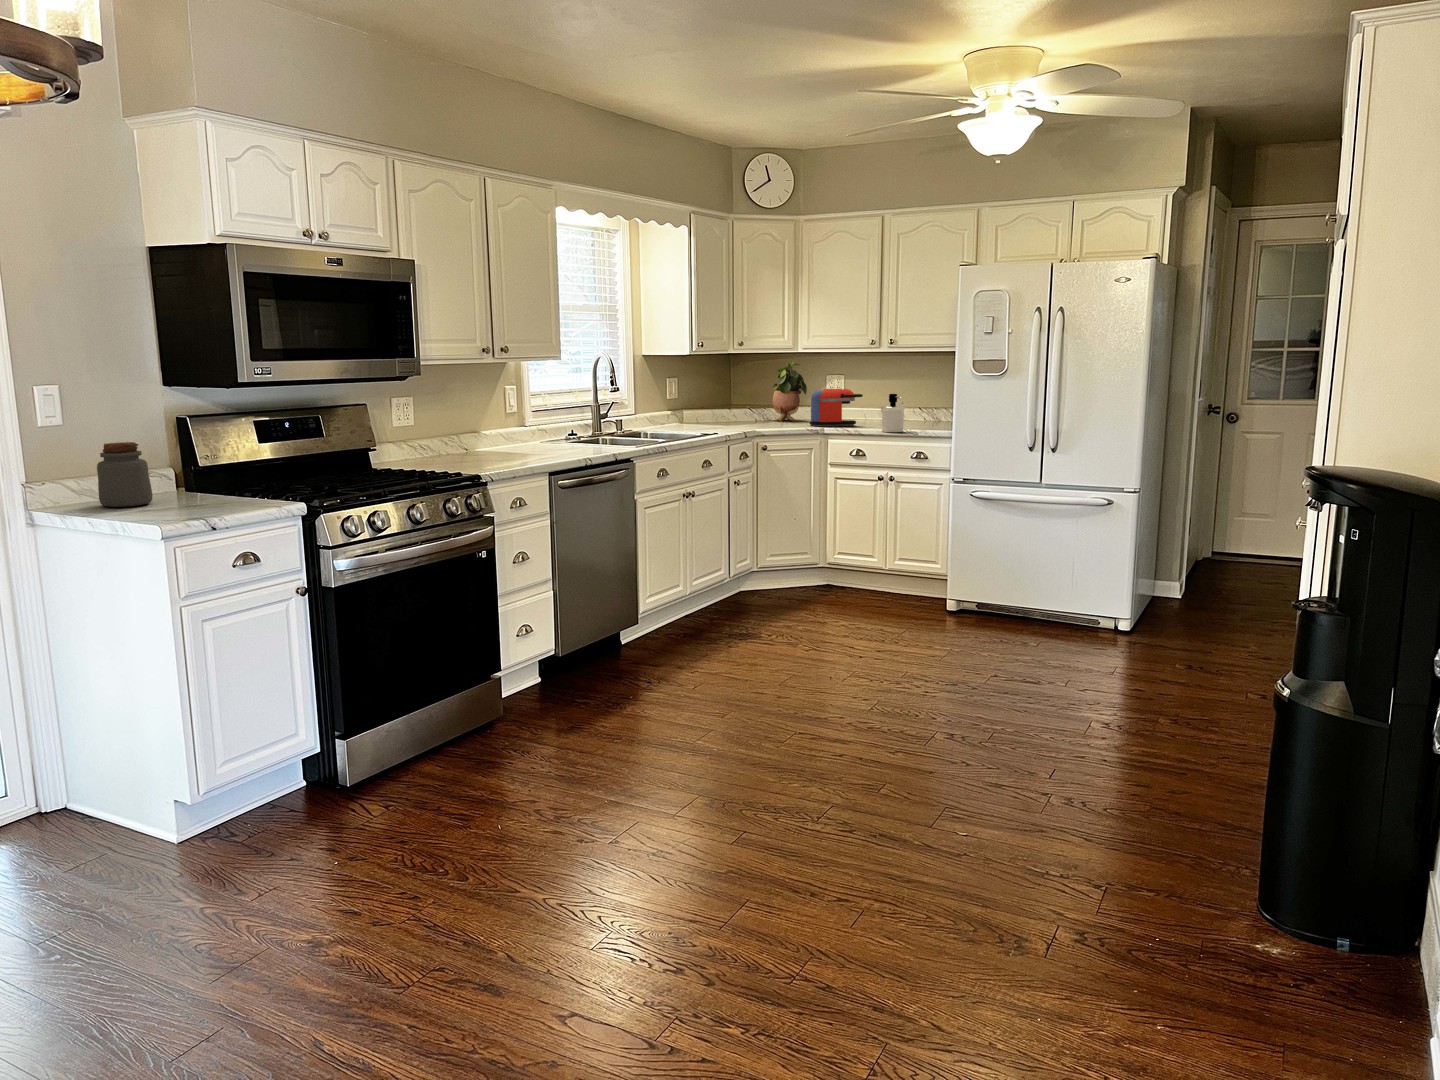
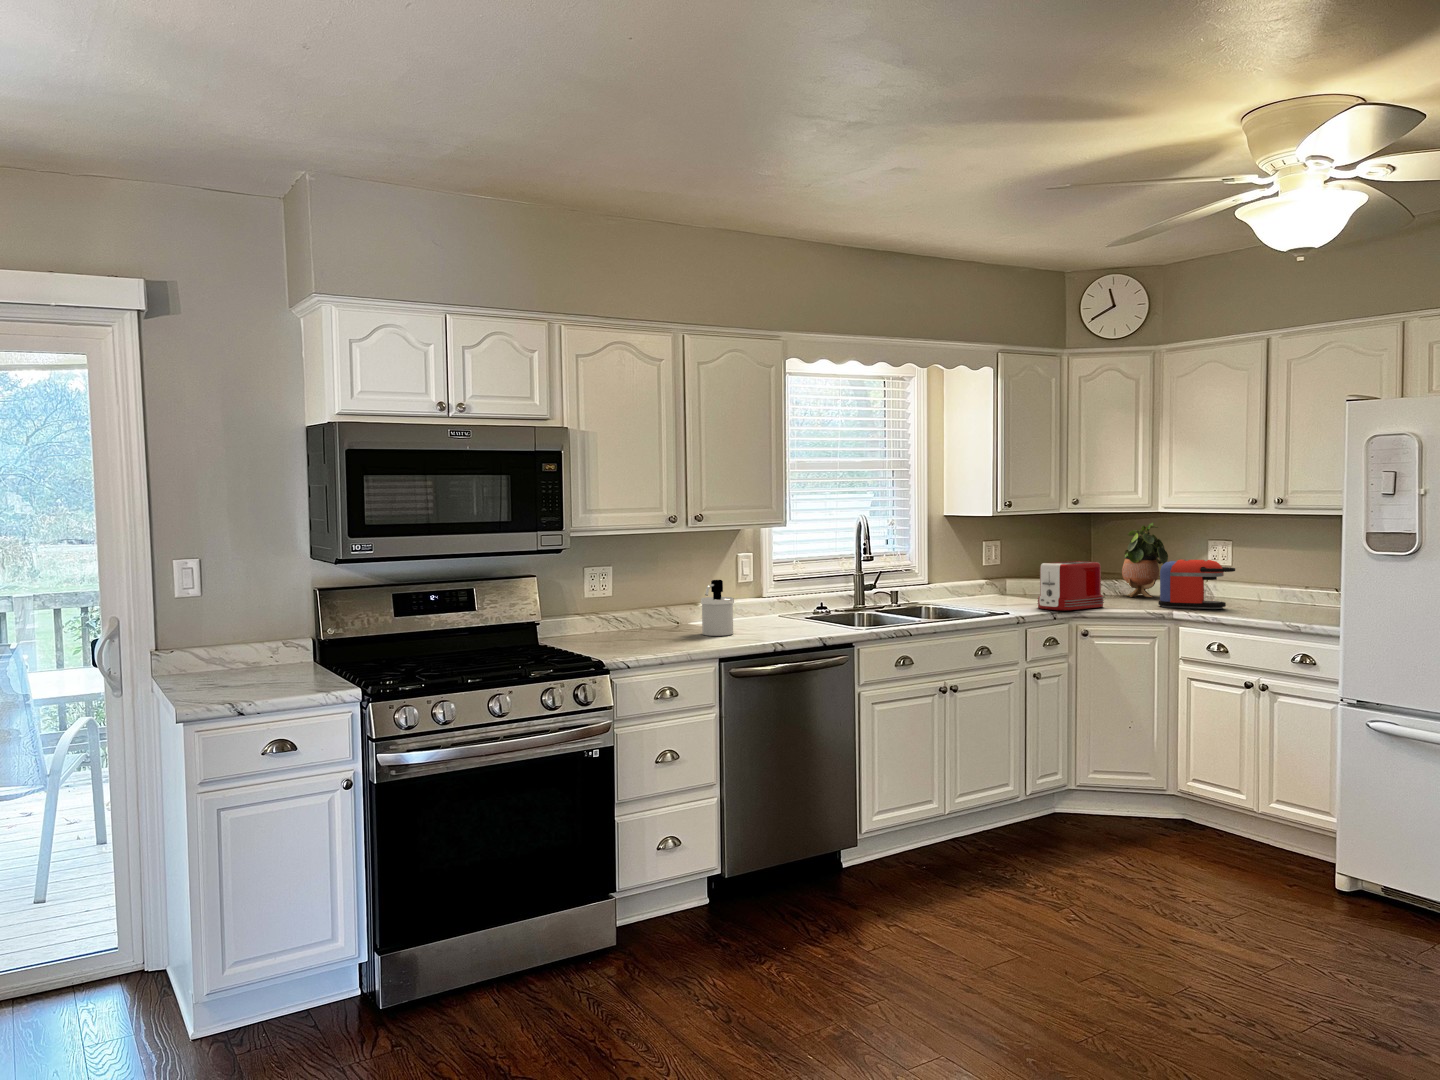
toaster: none [730,392,776,430] -> present [1037,561,1104,610]
soap dispenser: present [881,394,905,432] -> present [701,580,734,636]
jar: present [97,442,153,507] -> none [206,614,257,678]

